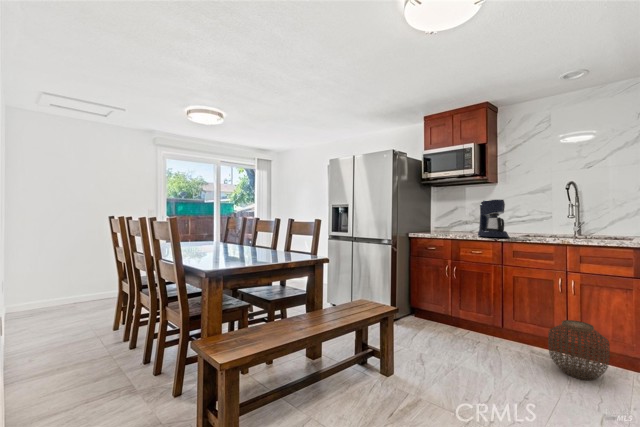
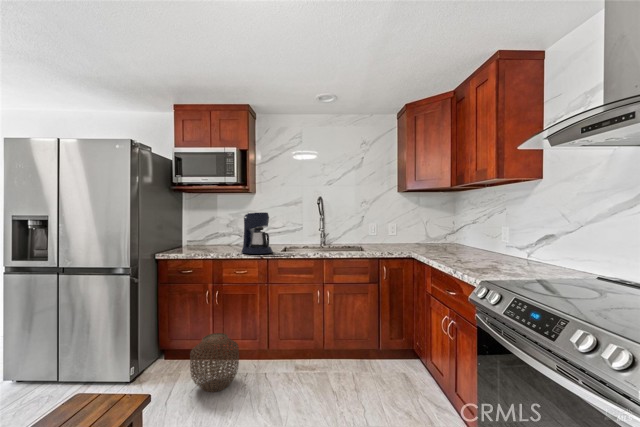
woven basket: present [548,320,610,380] -> present [190,333,239,392]

